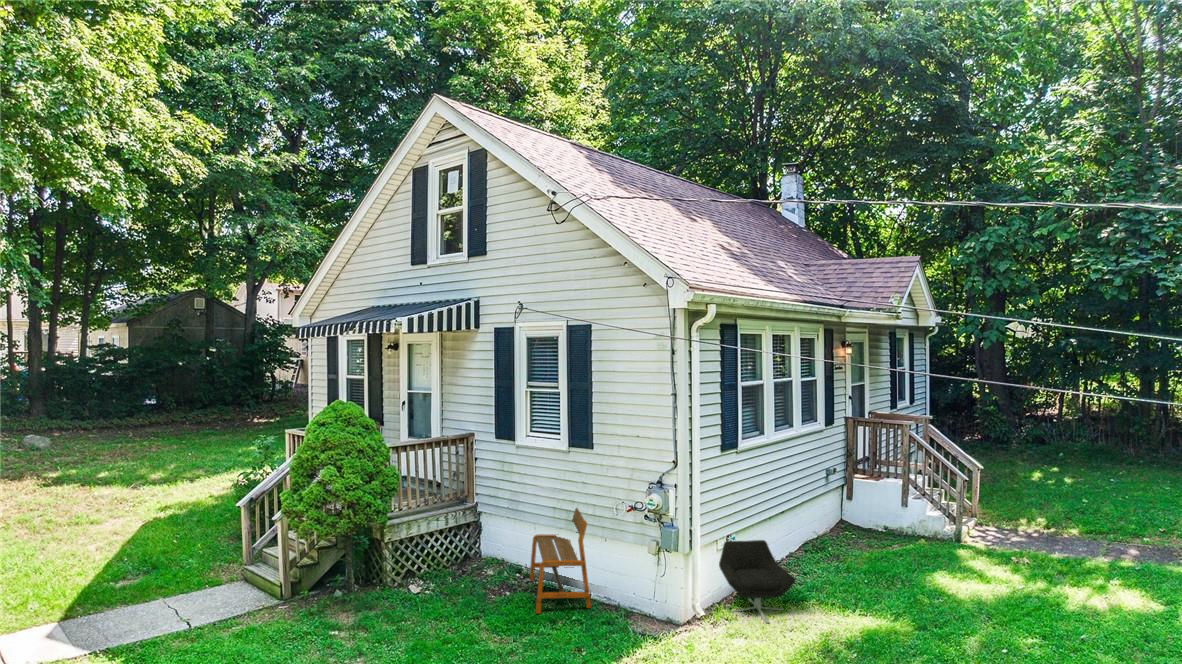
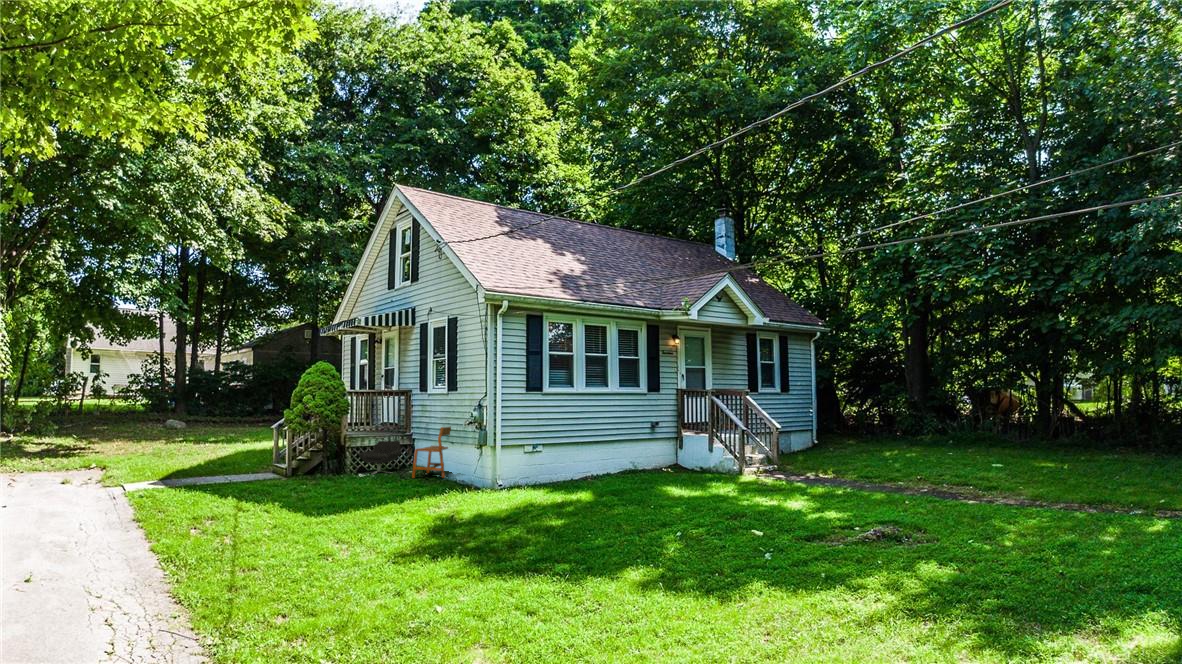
lounge chair: present [719,540,795,623] -> present [359,441,401,472]

